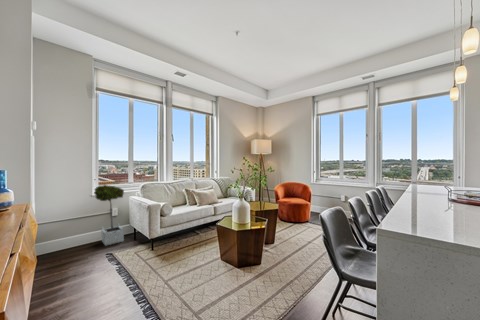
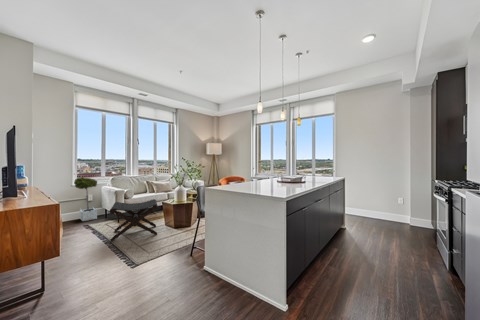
footstool: none [145,219,217,293] -> present [110,199,158,241]

